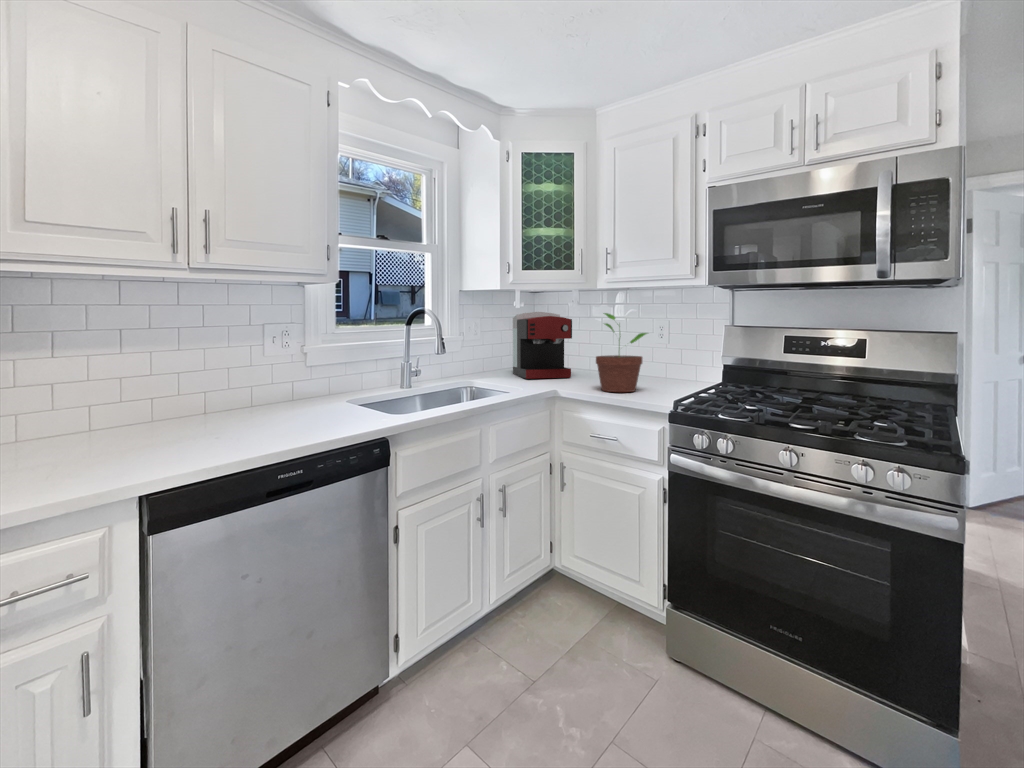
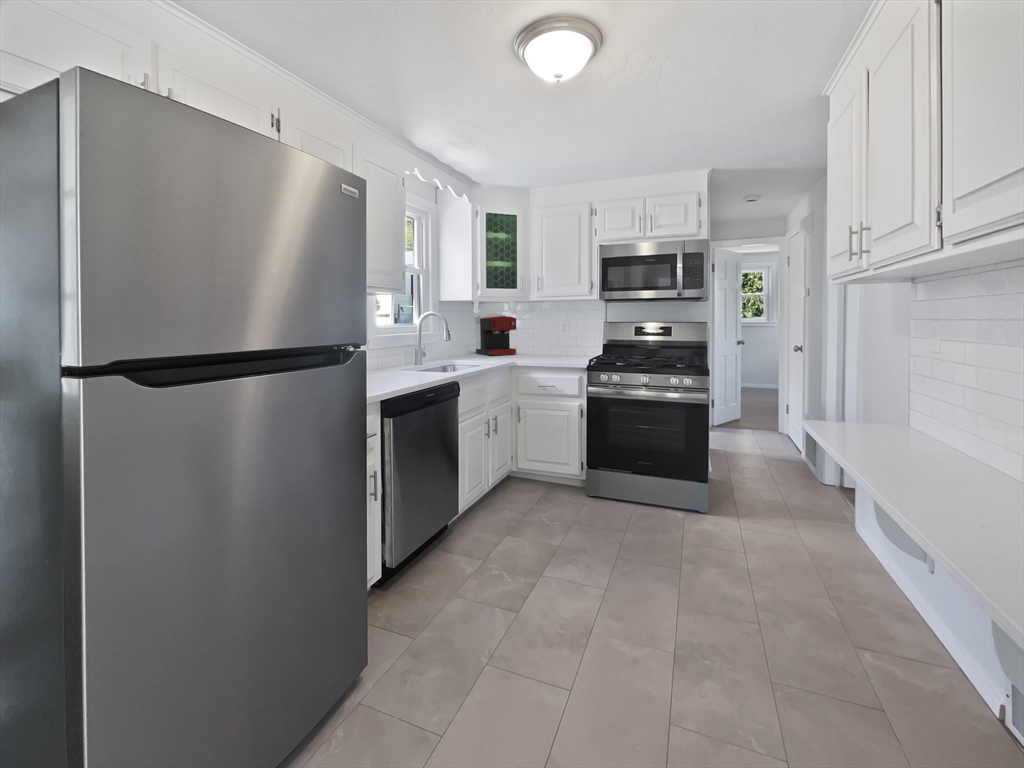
potted plant: present [596,313,647,392] -> none [538,314,569,359]

